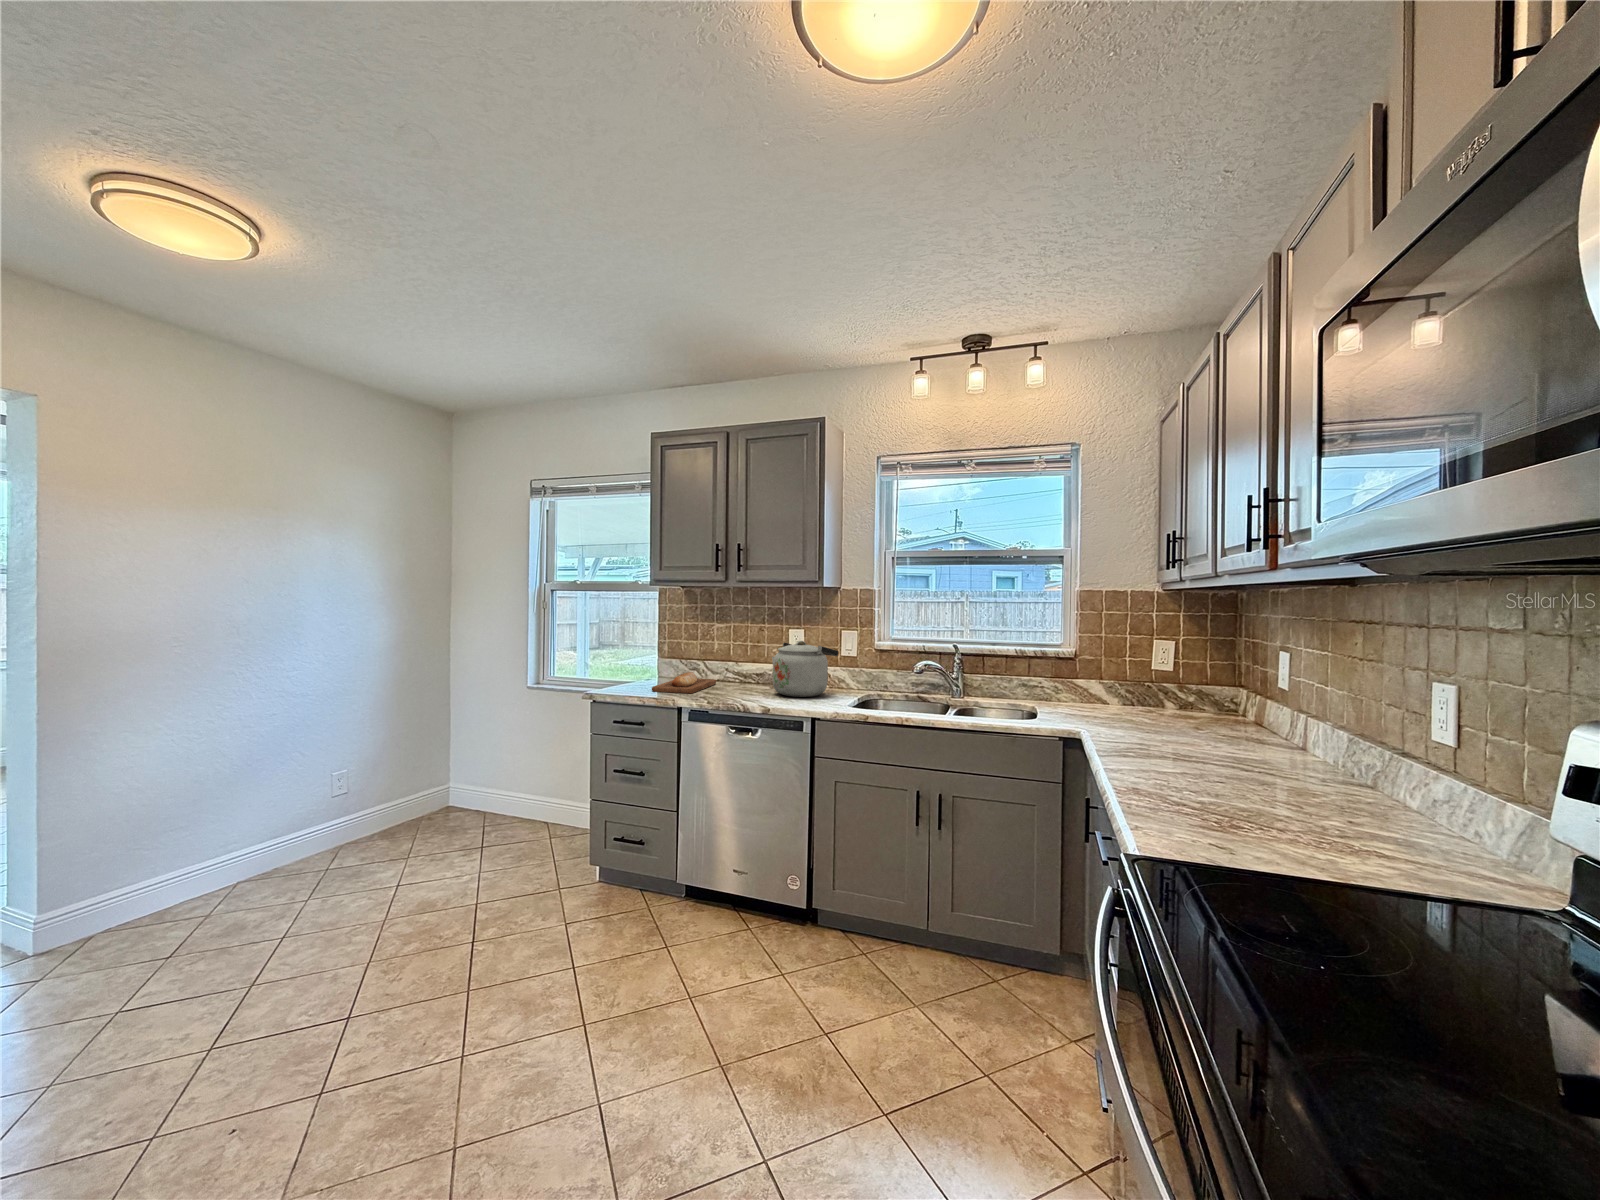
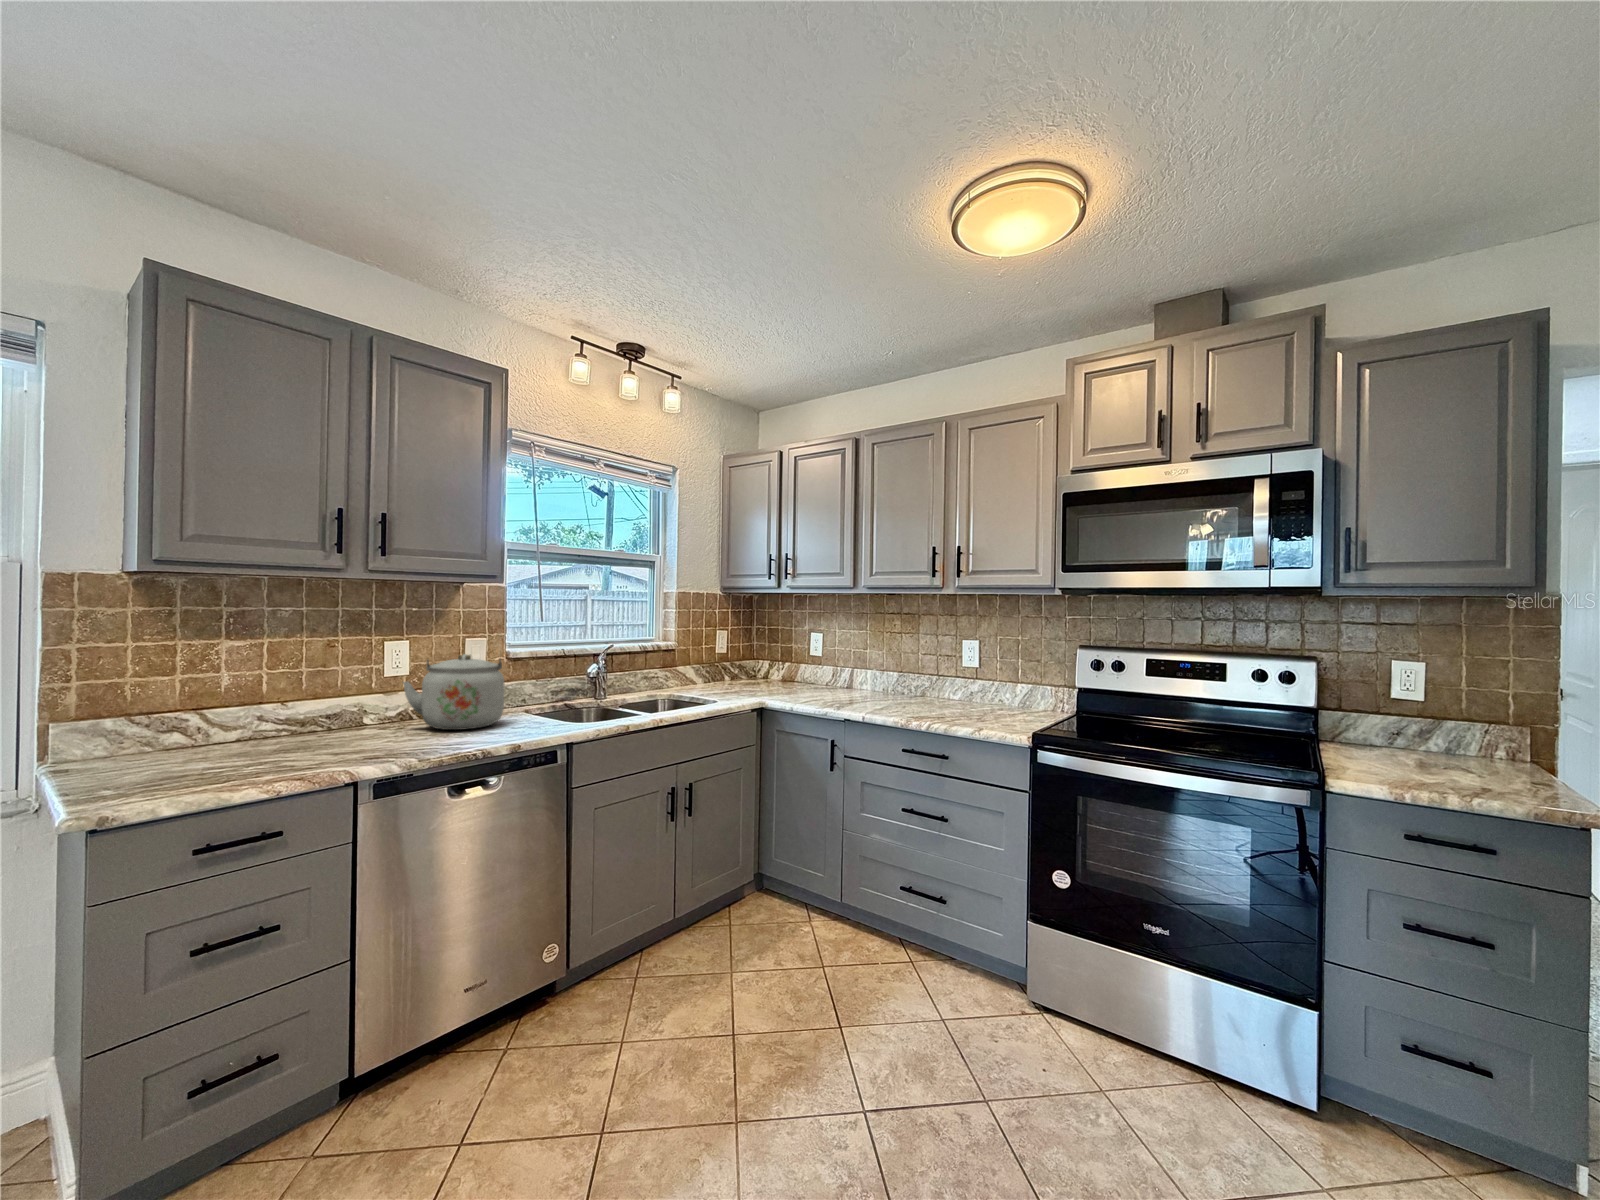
bread loaf: present [652,672,716,694] -> none [183,728,325,771]

